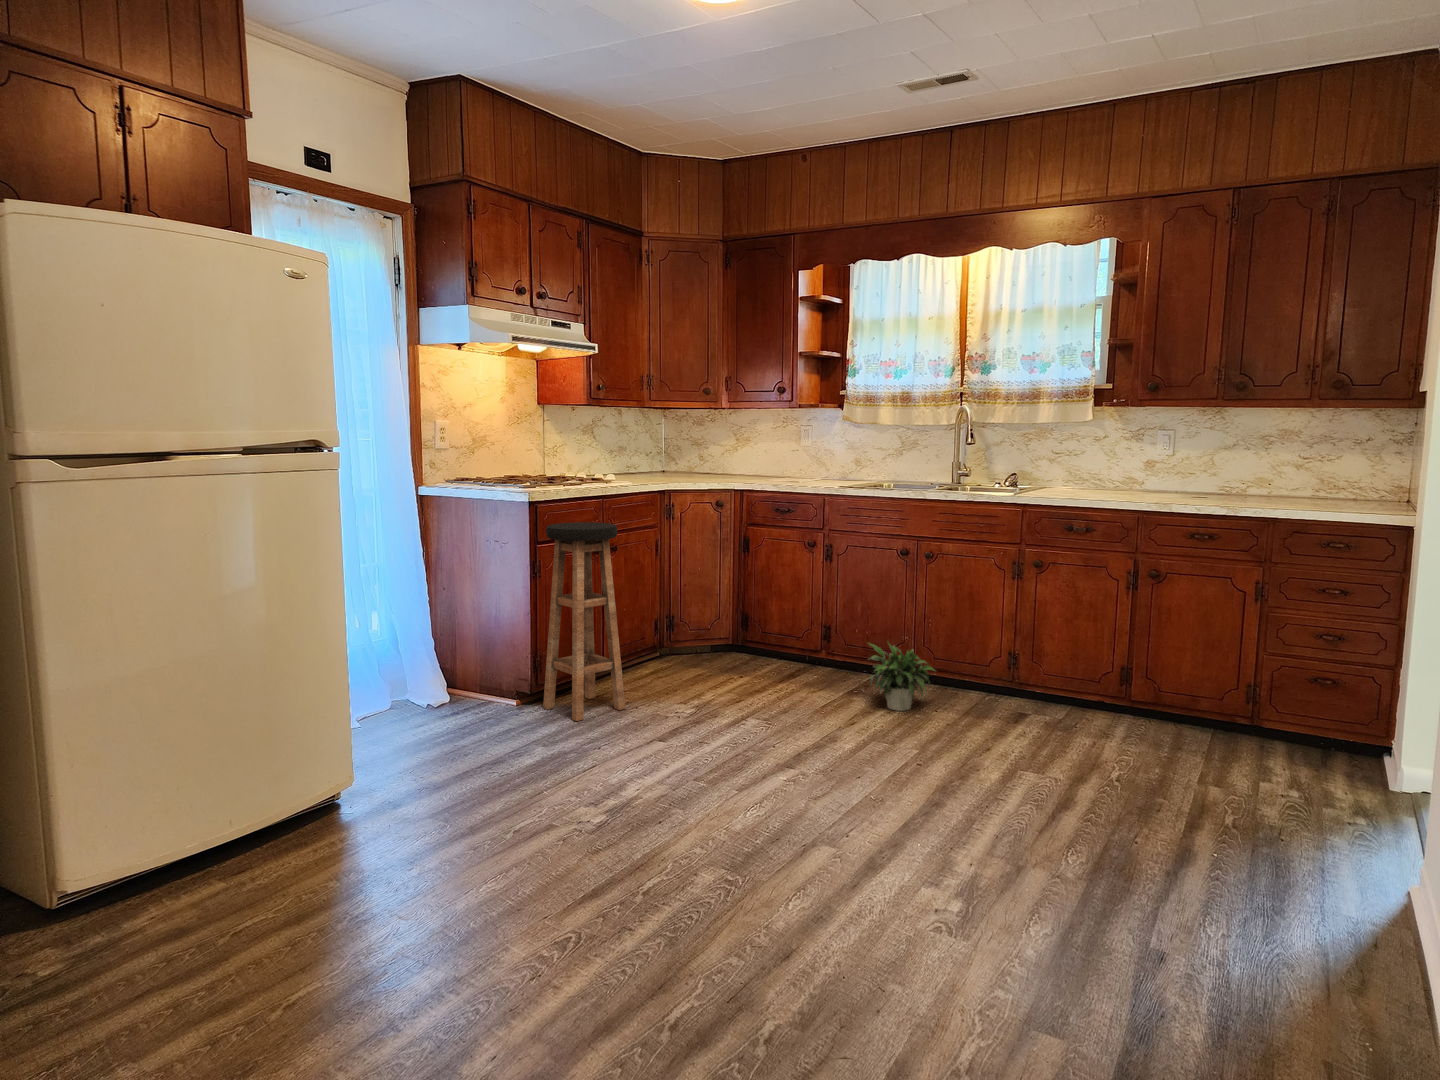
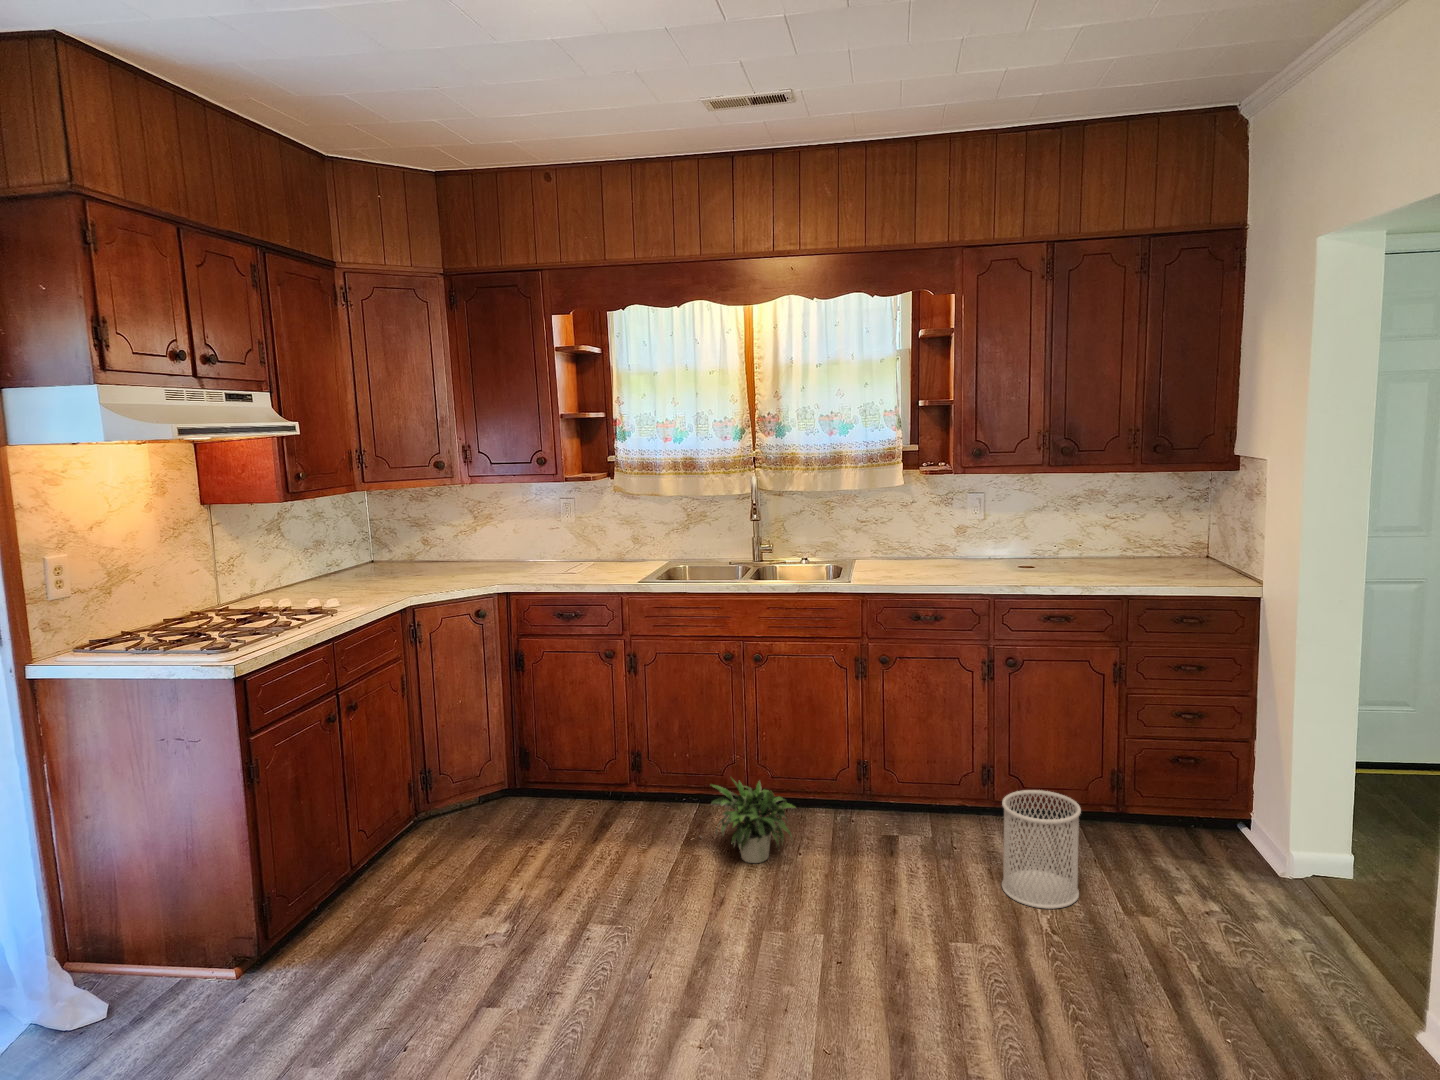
bar stool: present [543,522,625,721] -> none [271,690,412,991]
wastebasket: none [1099,674,1176,774] -> present [1002,790,1081,909]

